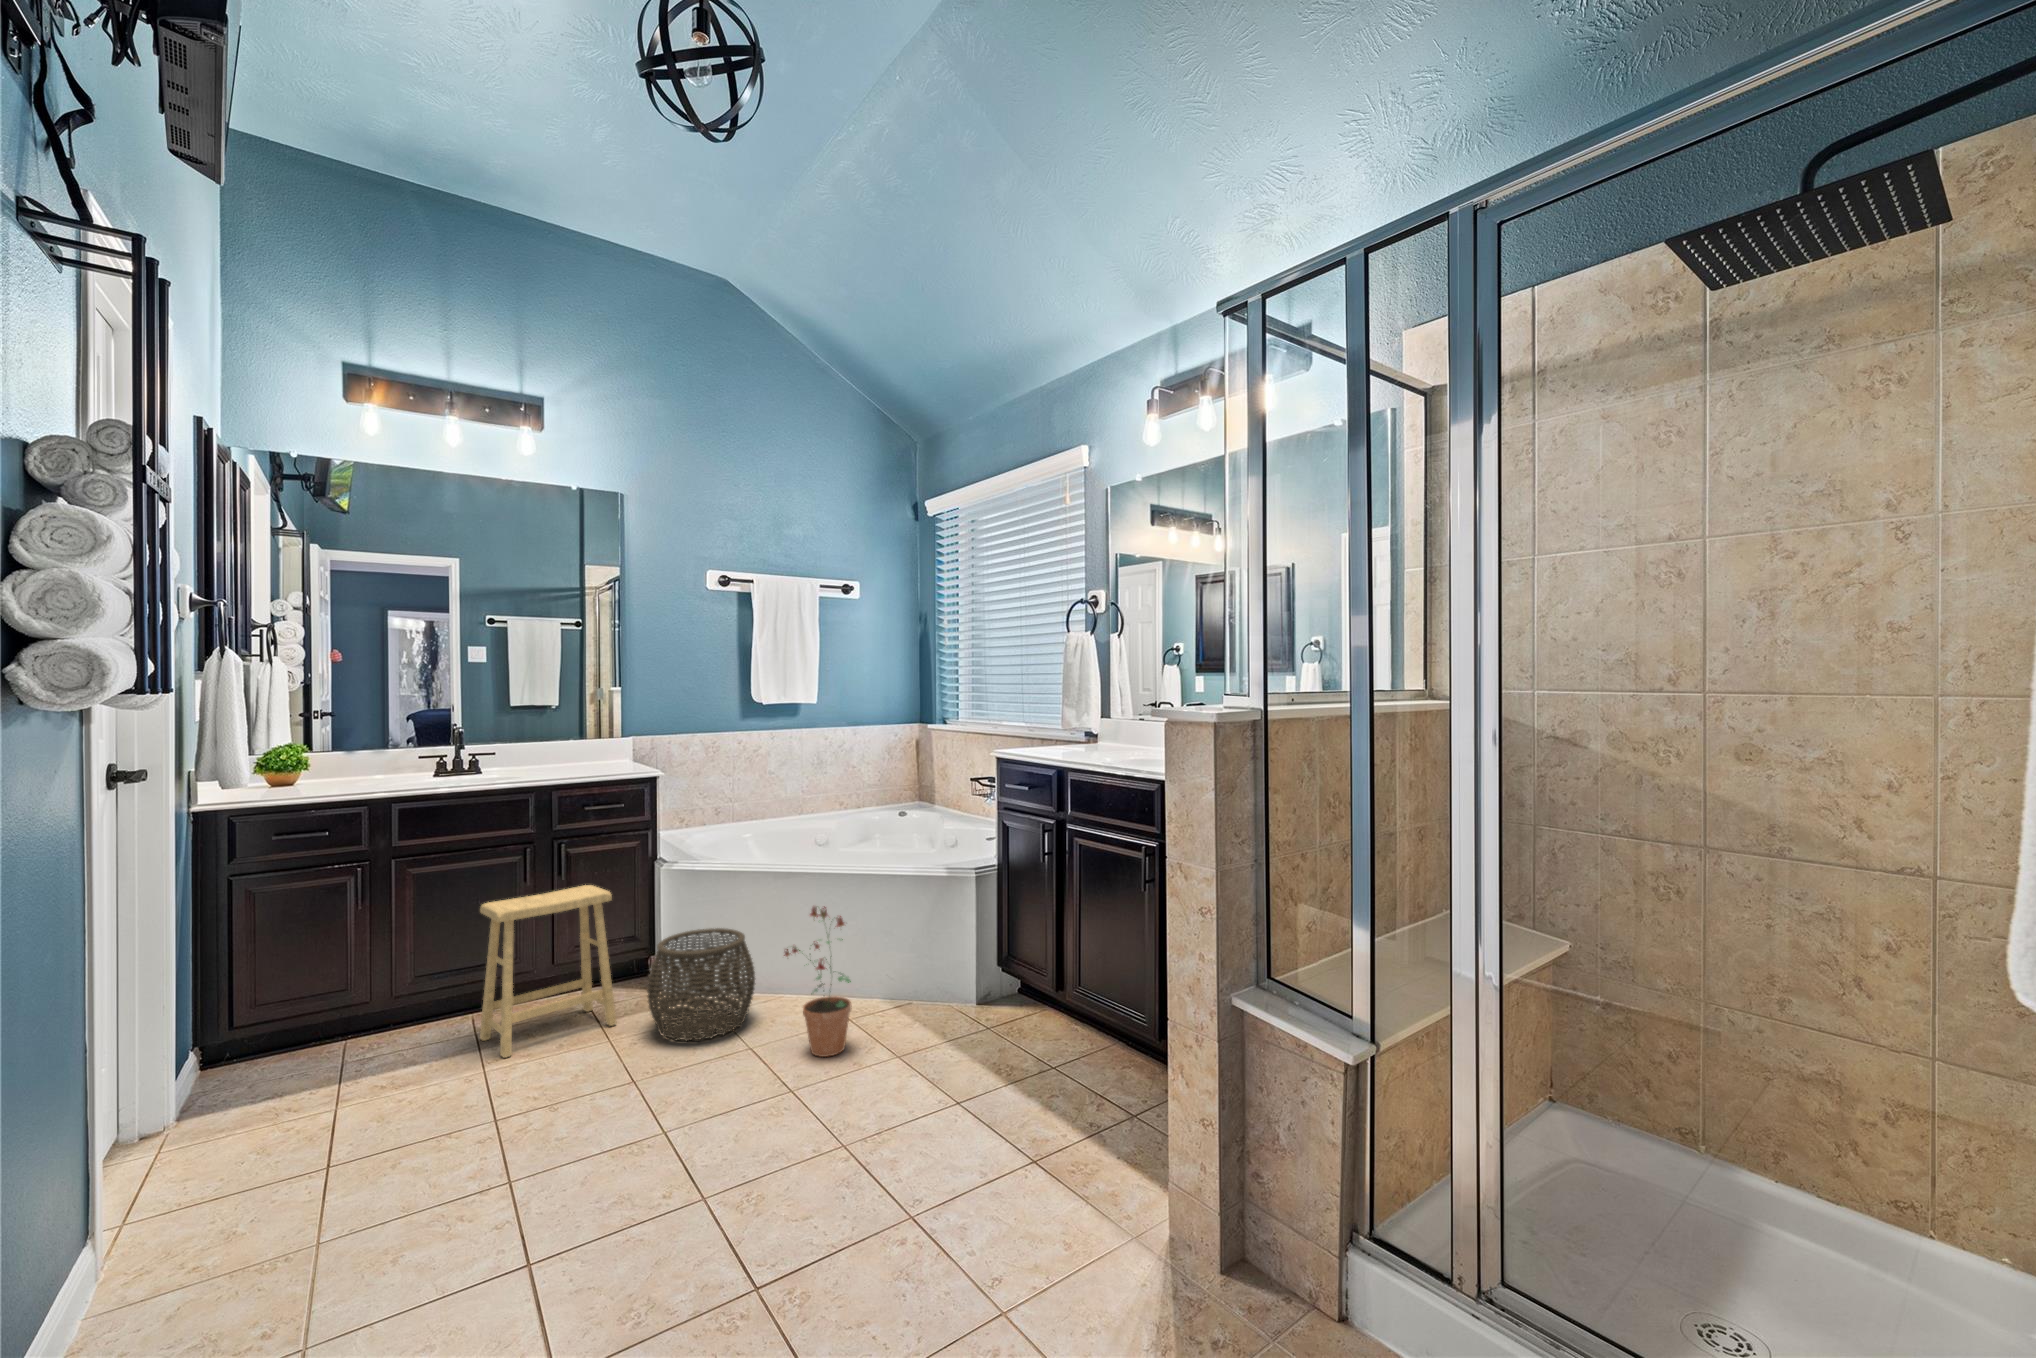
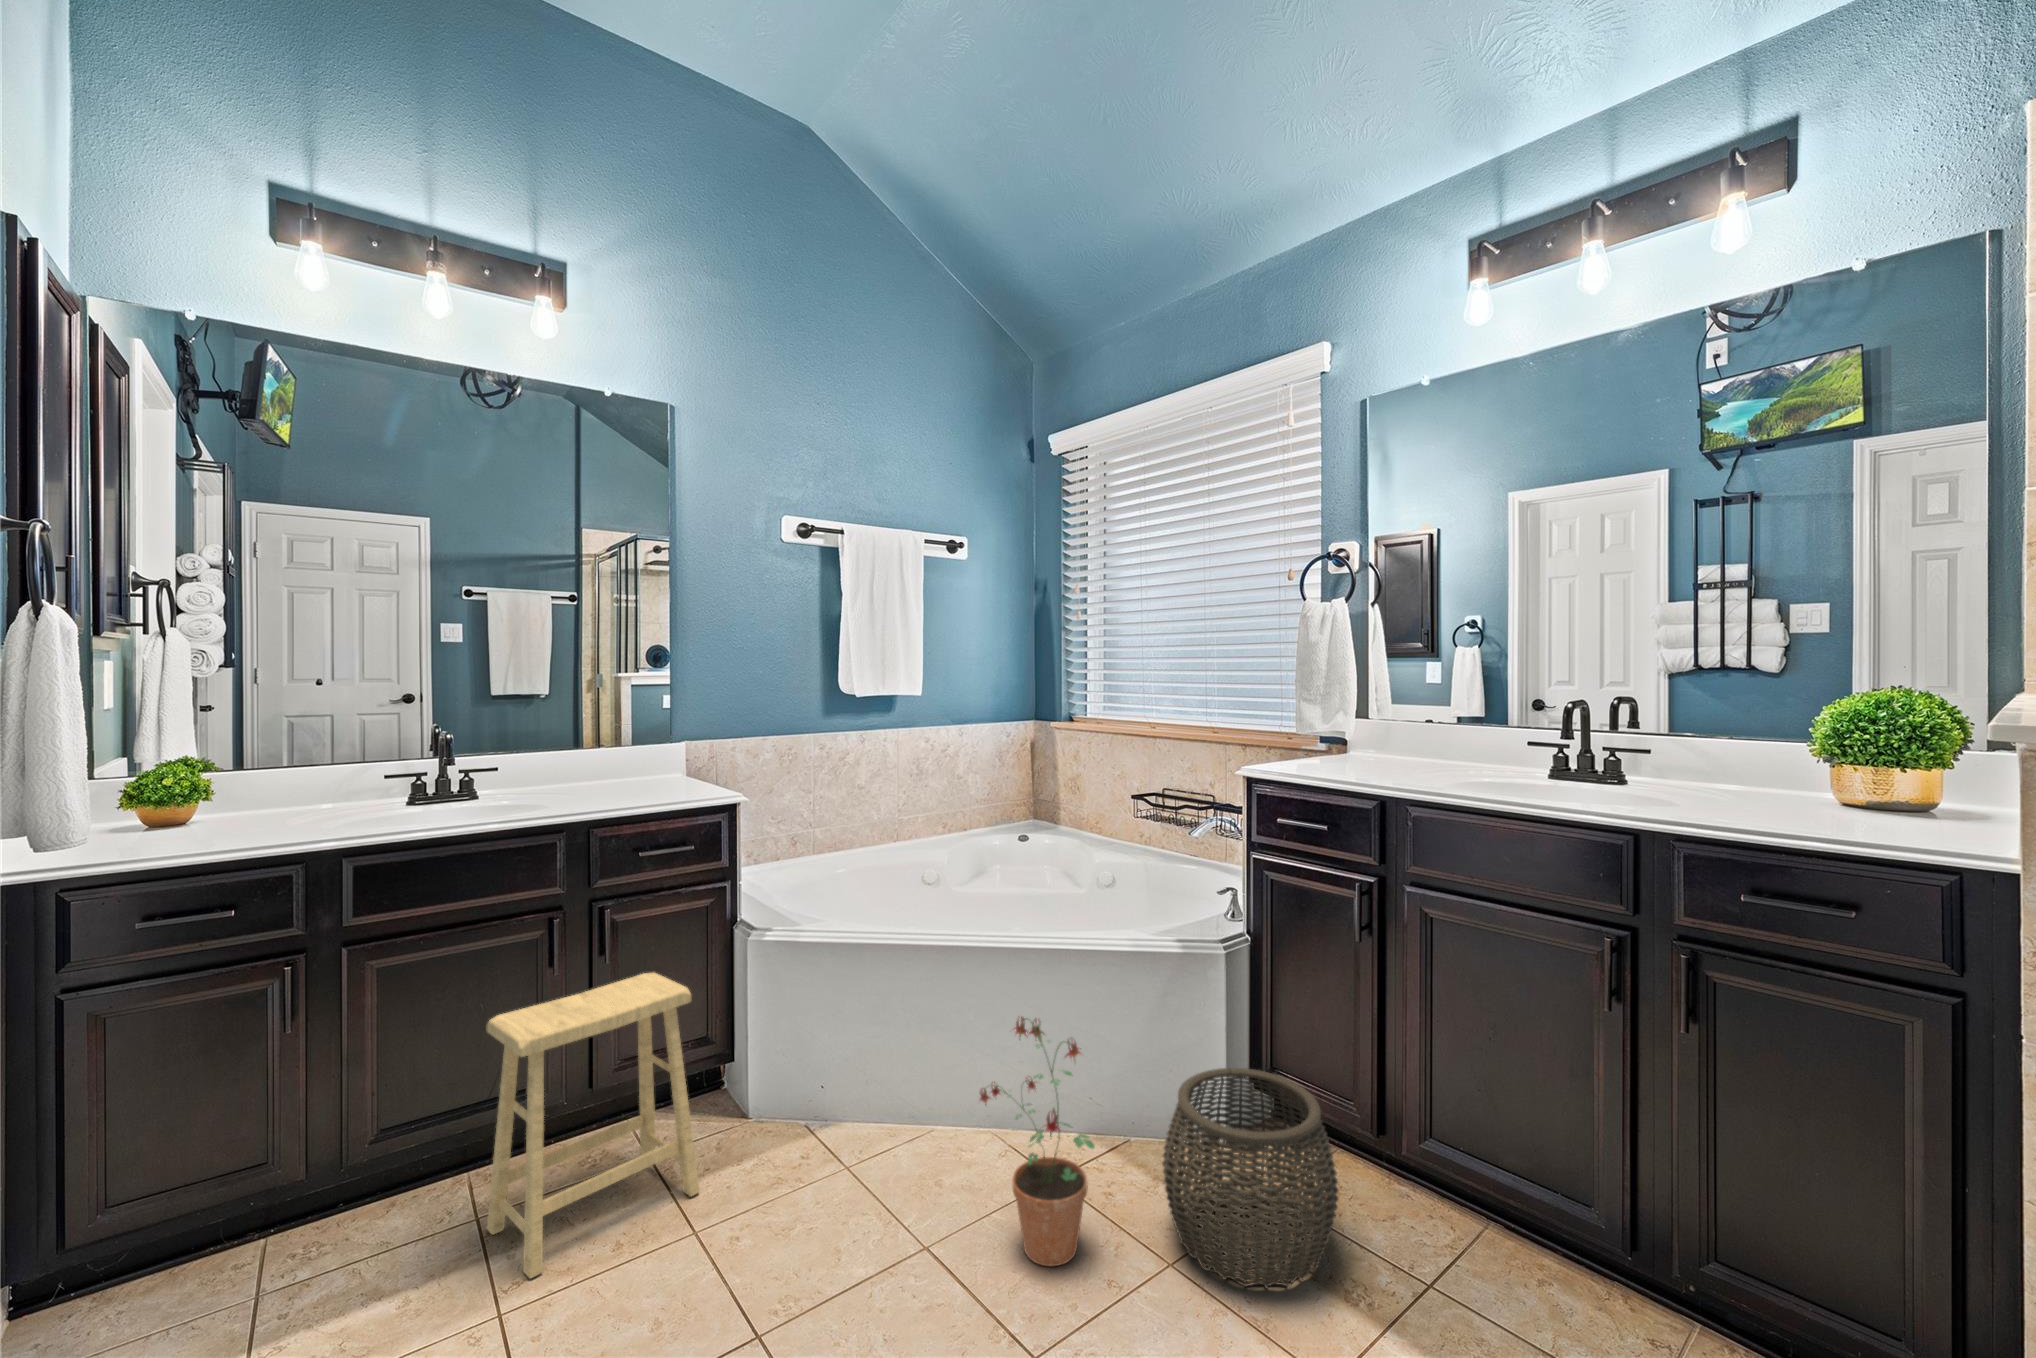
woven basket: present [647,928,755,1041] -> present [1162,1068,1339,1288]

